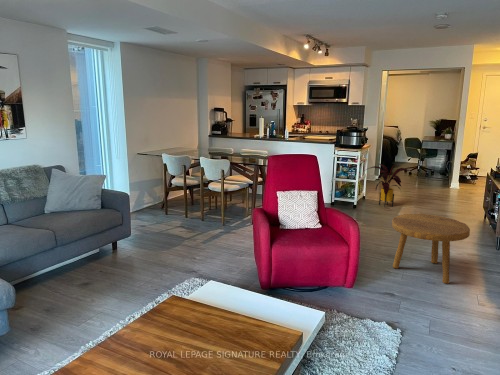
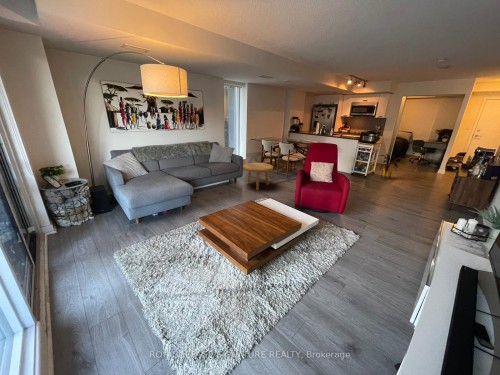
footstool: present [392,214,470,284] -> present [244,163,273,190]

